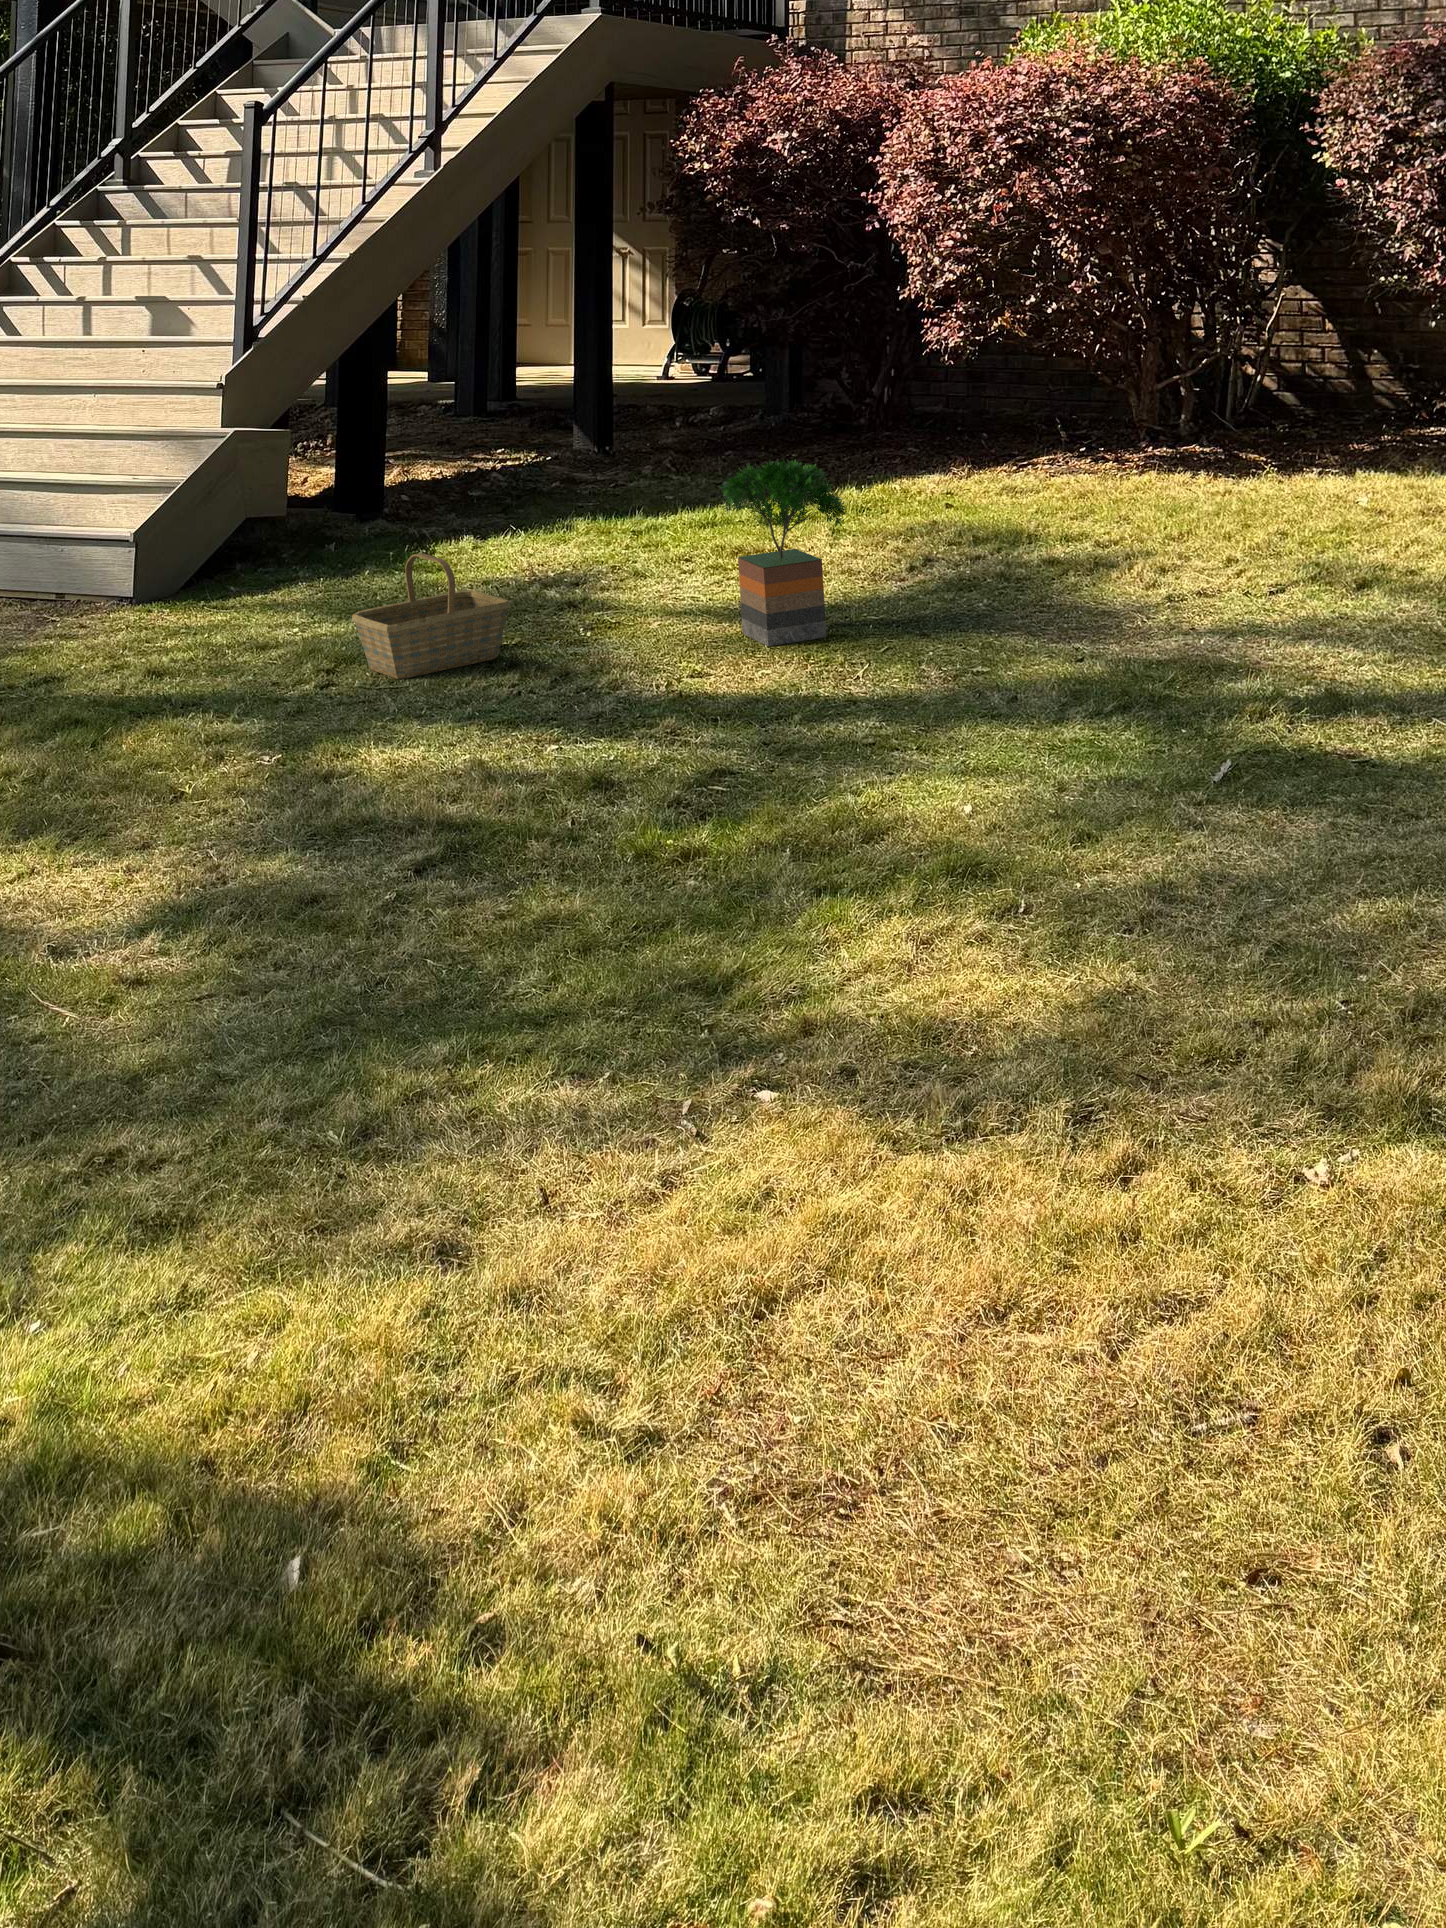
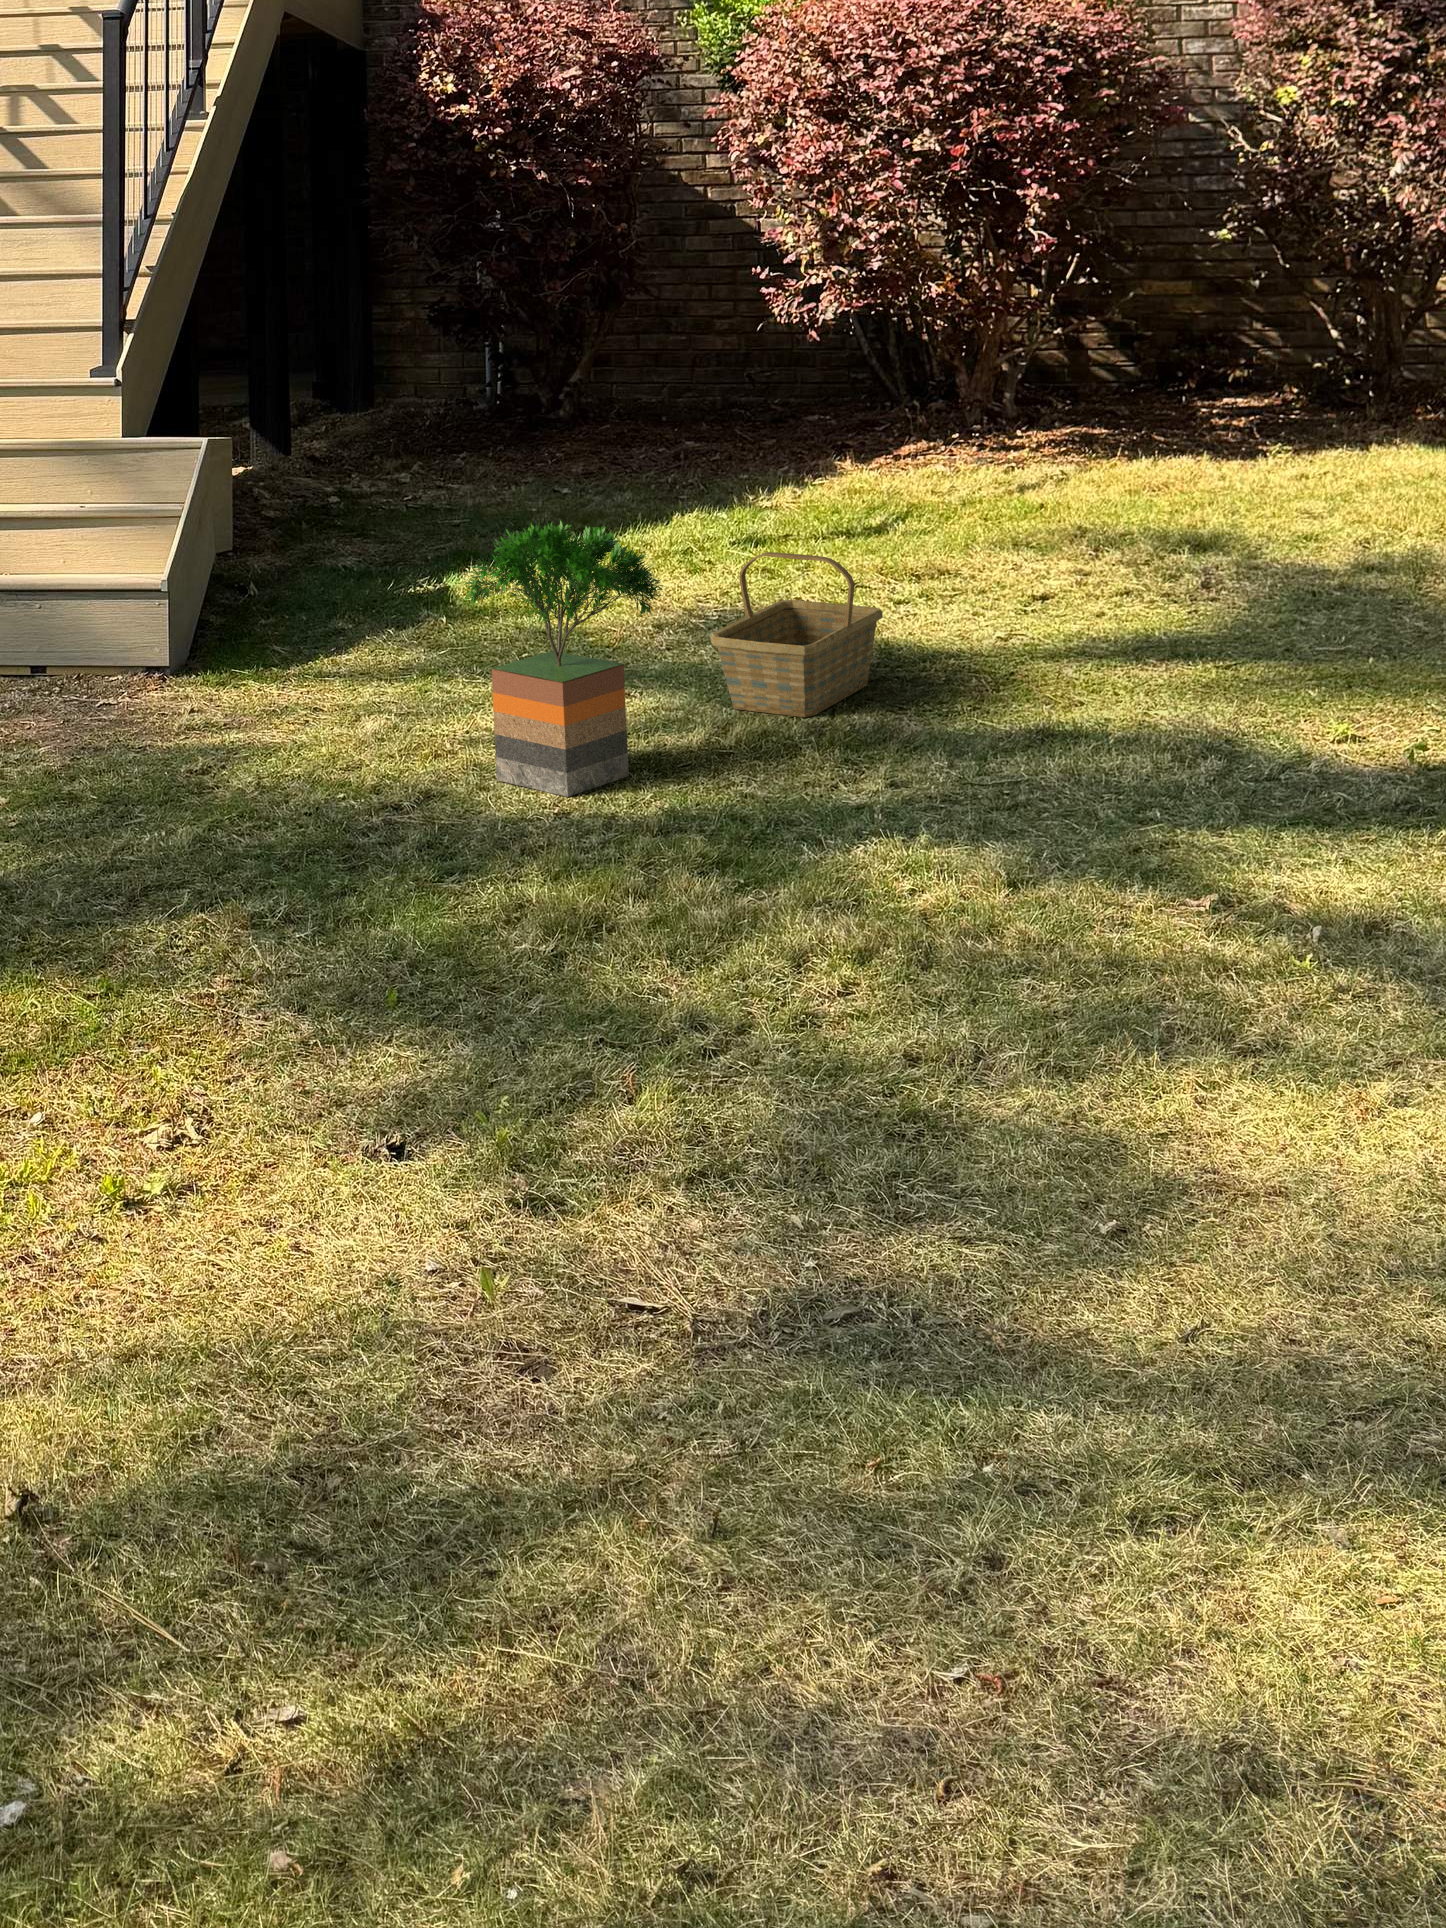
potted tree: present [720,459,846,646] -> present [464,521,663,797]

